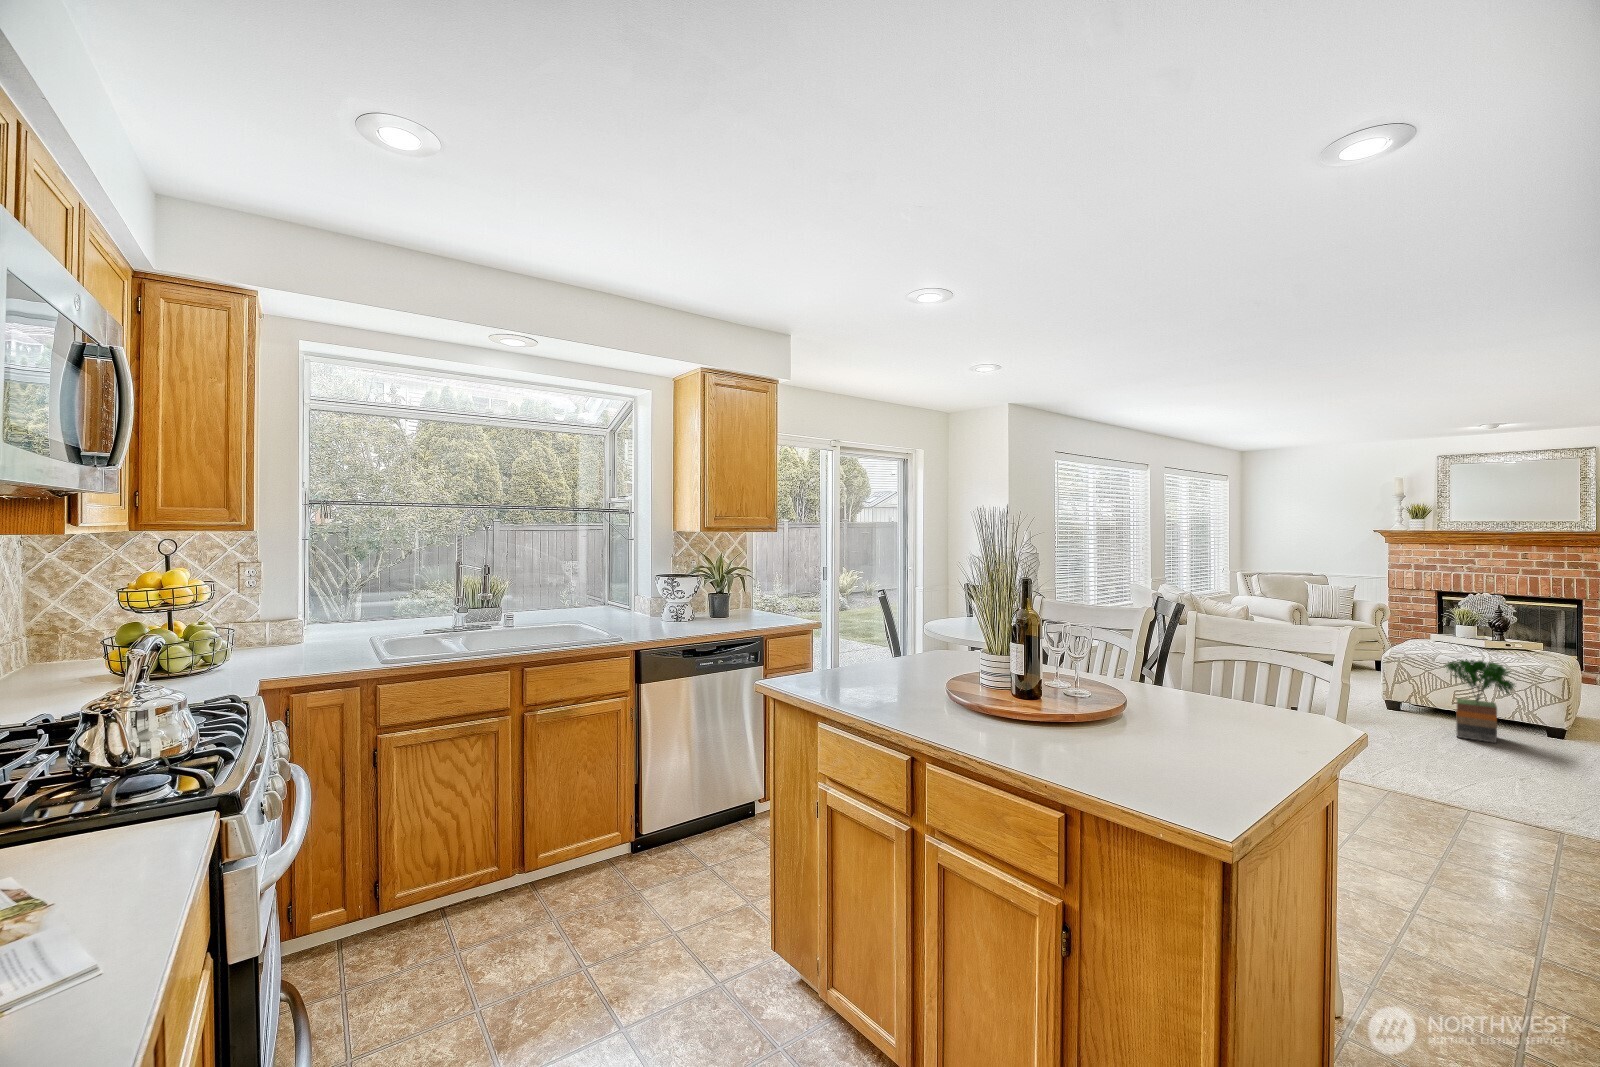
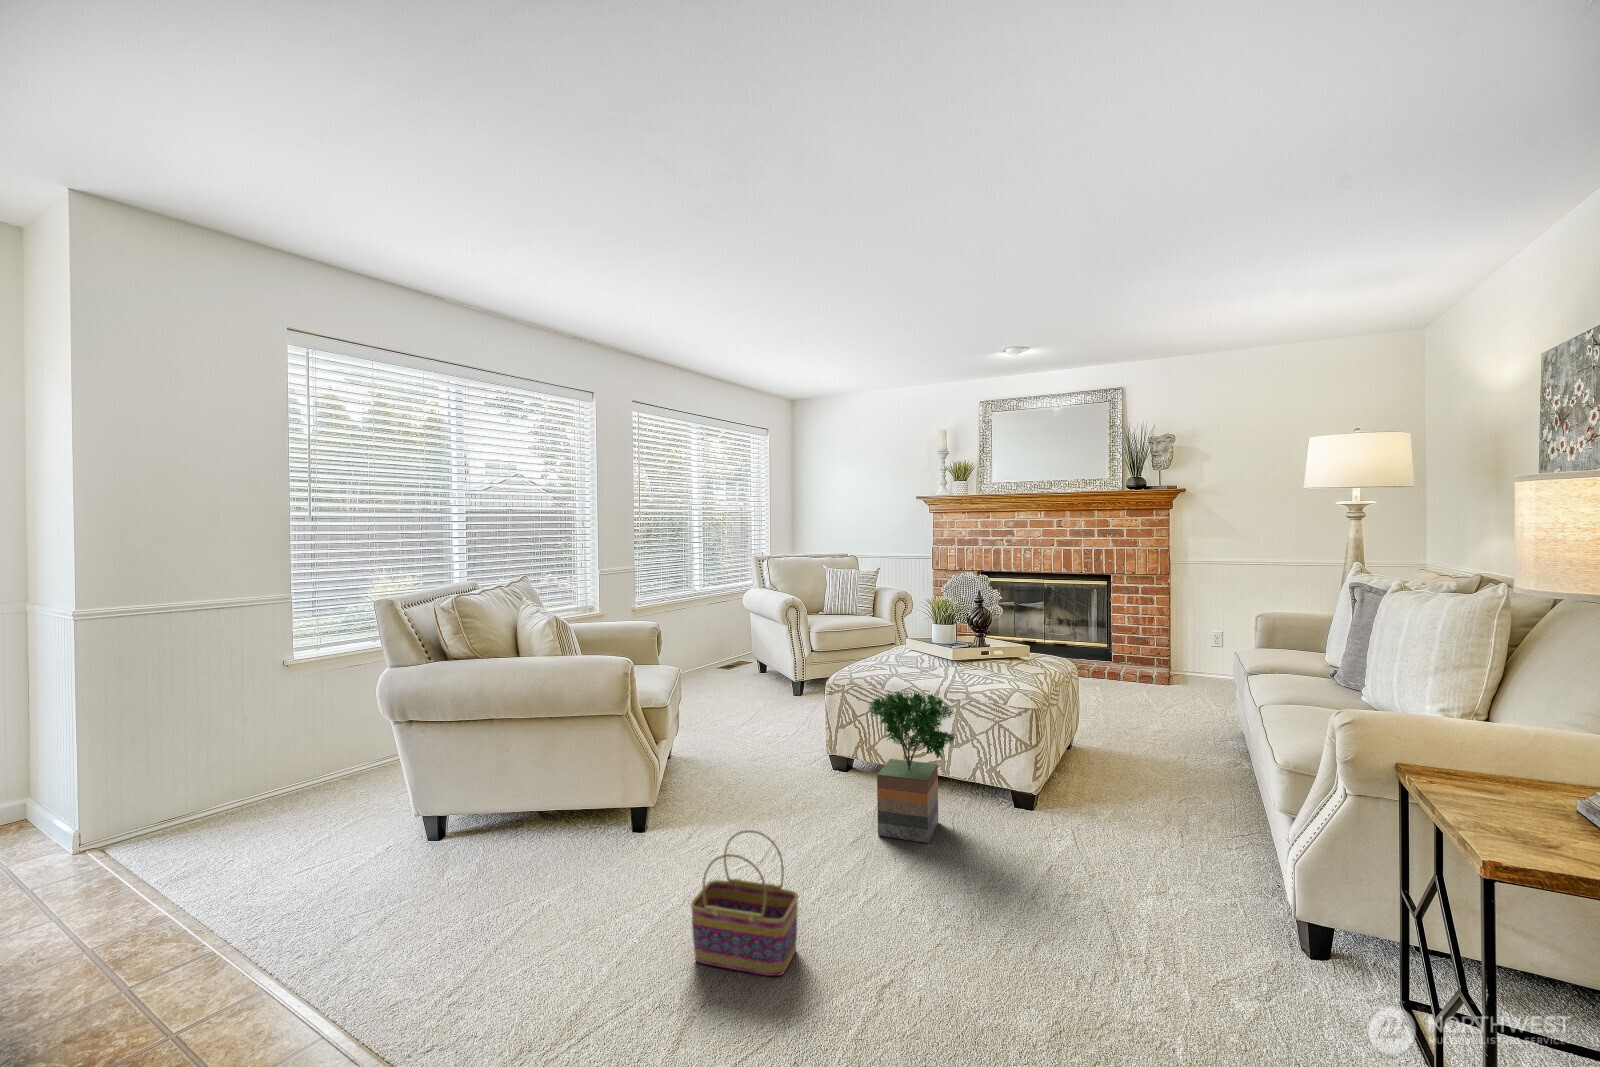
basket: none [1395,709,1459,772] -> present [691,830,798,976]

